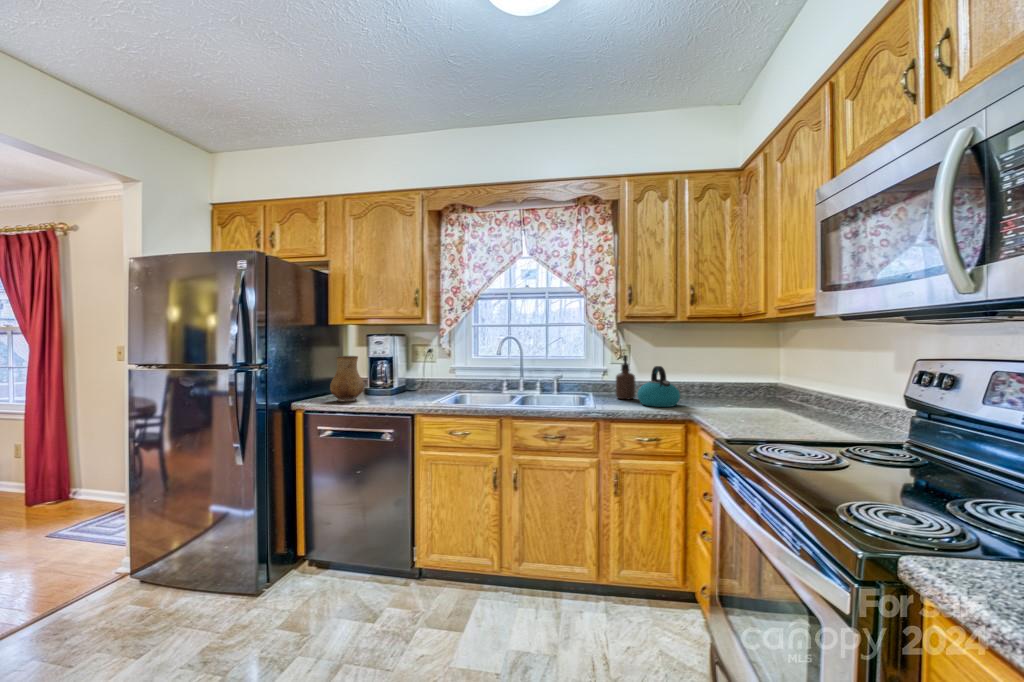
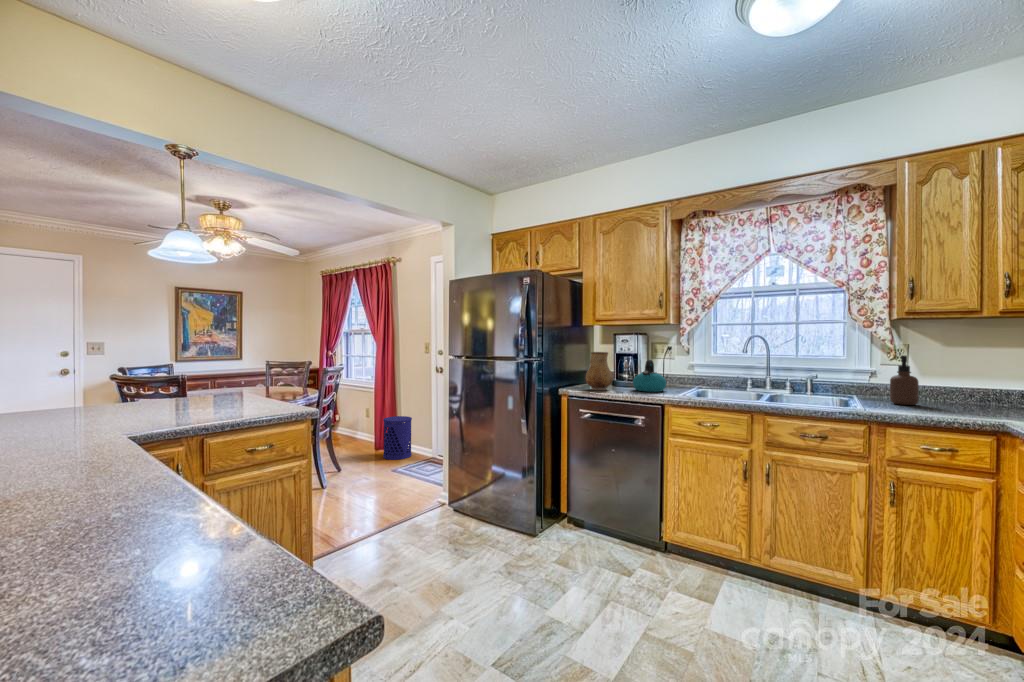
kettle: present [638,366,680,407] -> present [633,360,666,392]
waste bin: none [37,450,95,516] -> present [383,416,412,460]

